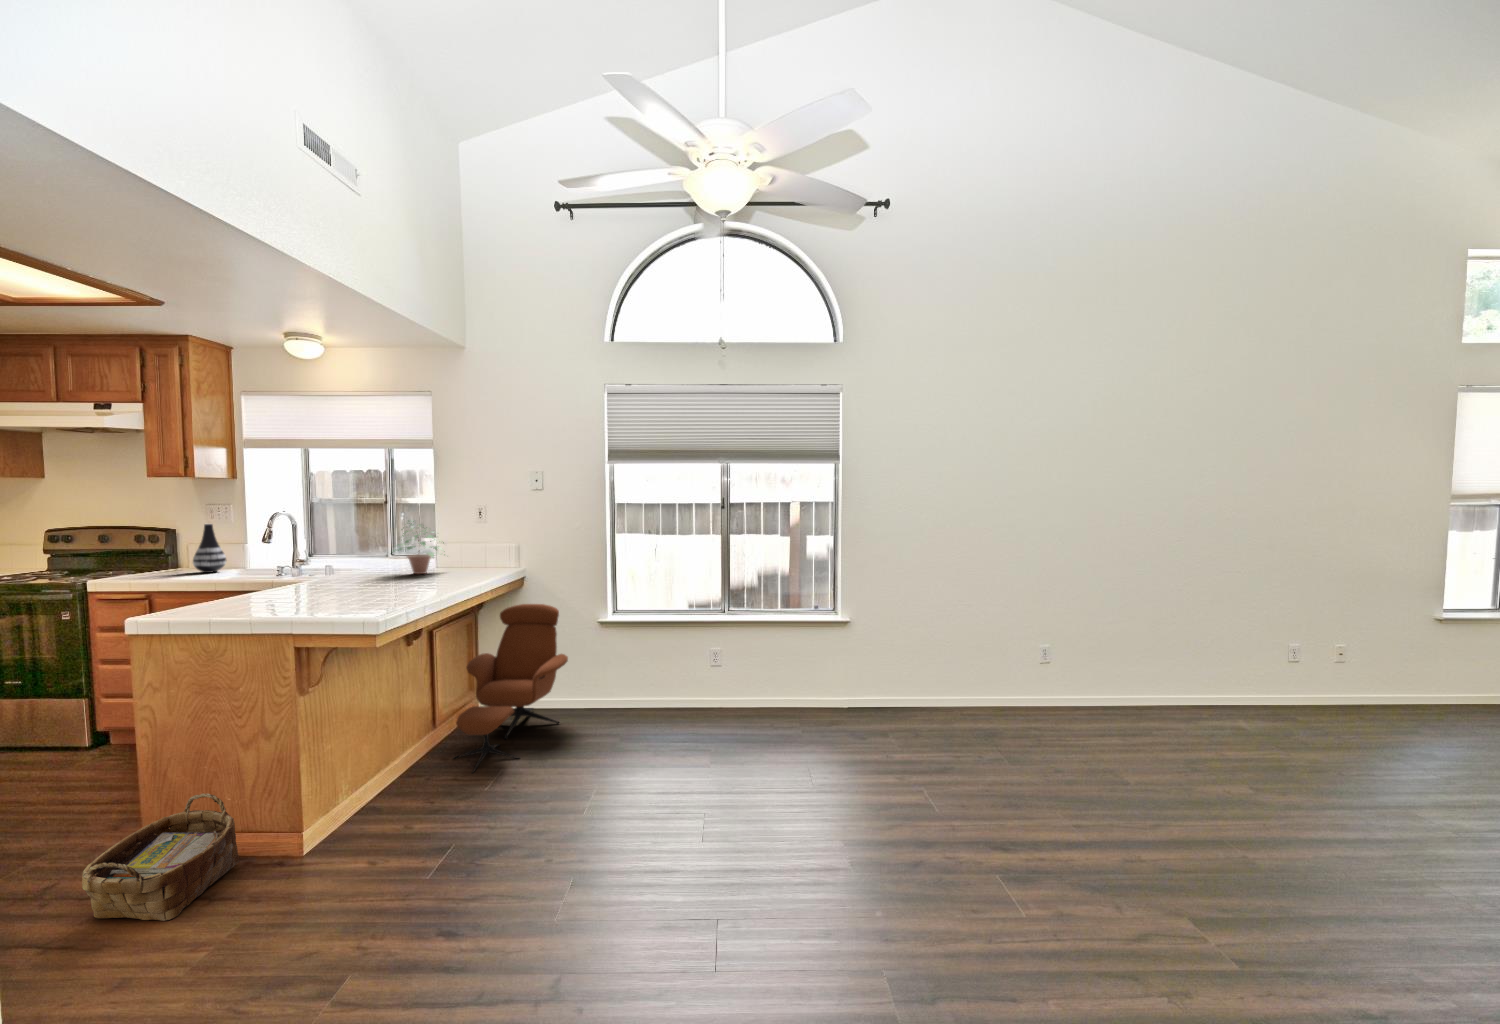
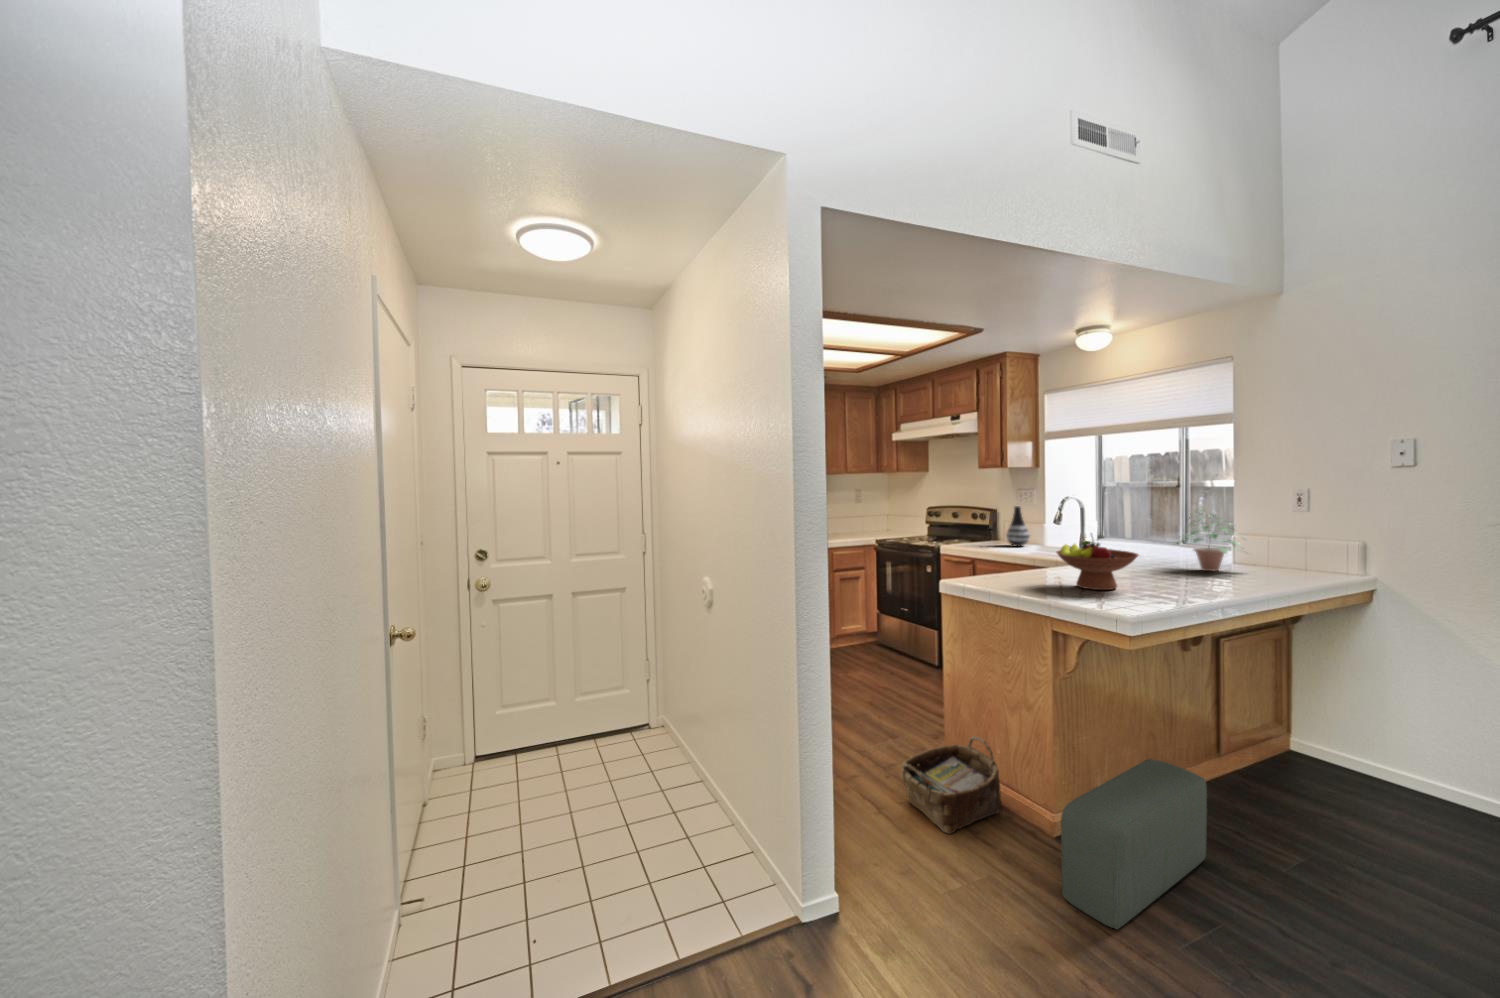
fruit bowl: none [288,554,372,601] -> present [1056,541,1139,590]
lounge chair: present [453,604,568,773] -> none [1241,631,1463,853]
pouf: none [323,739,436,899] -> present [1061,759,1207,929]

